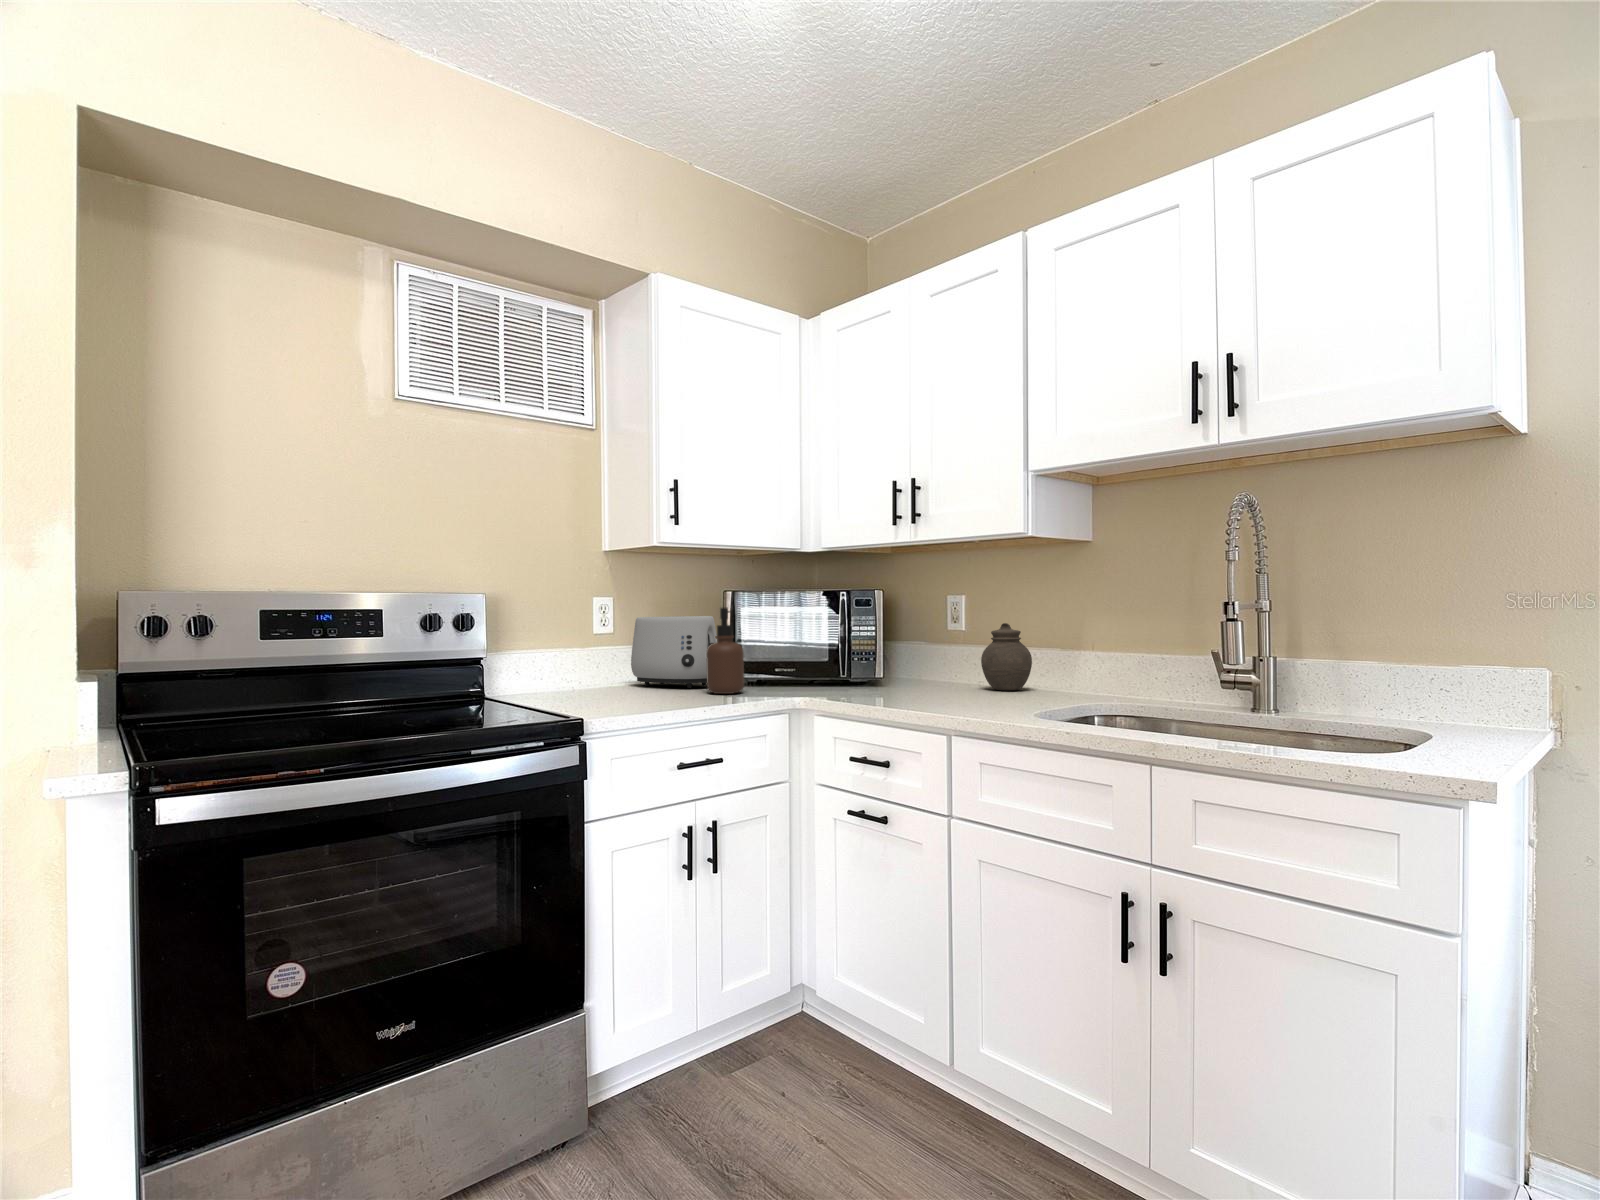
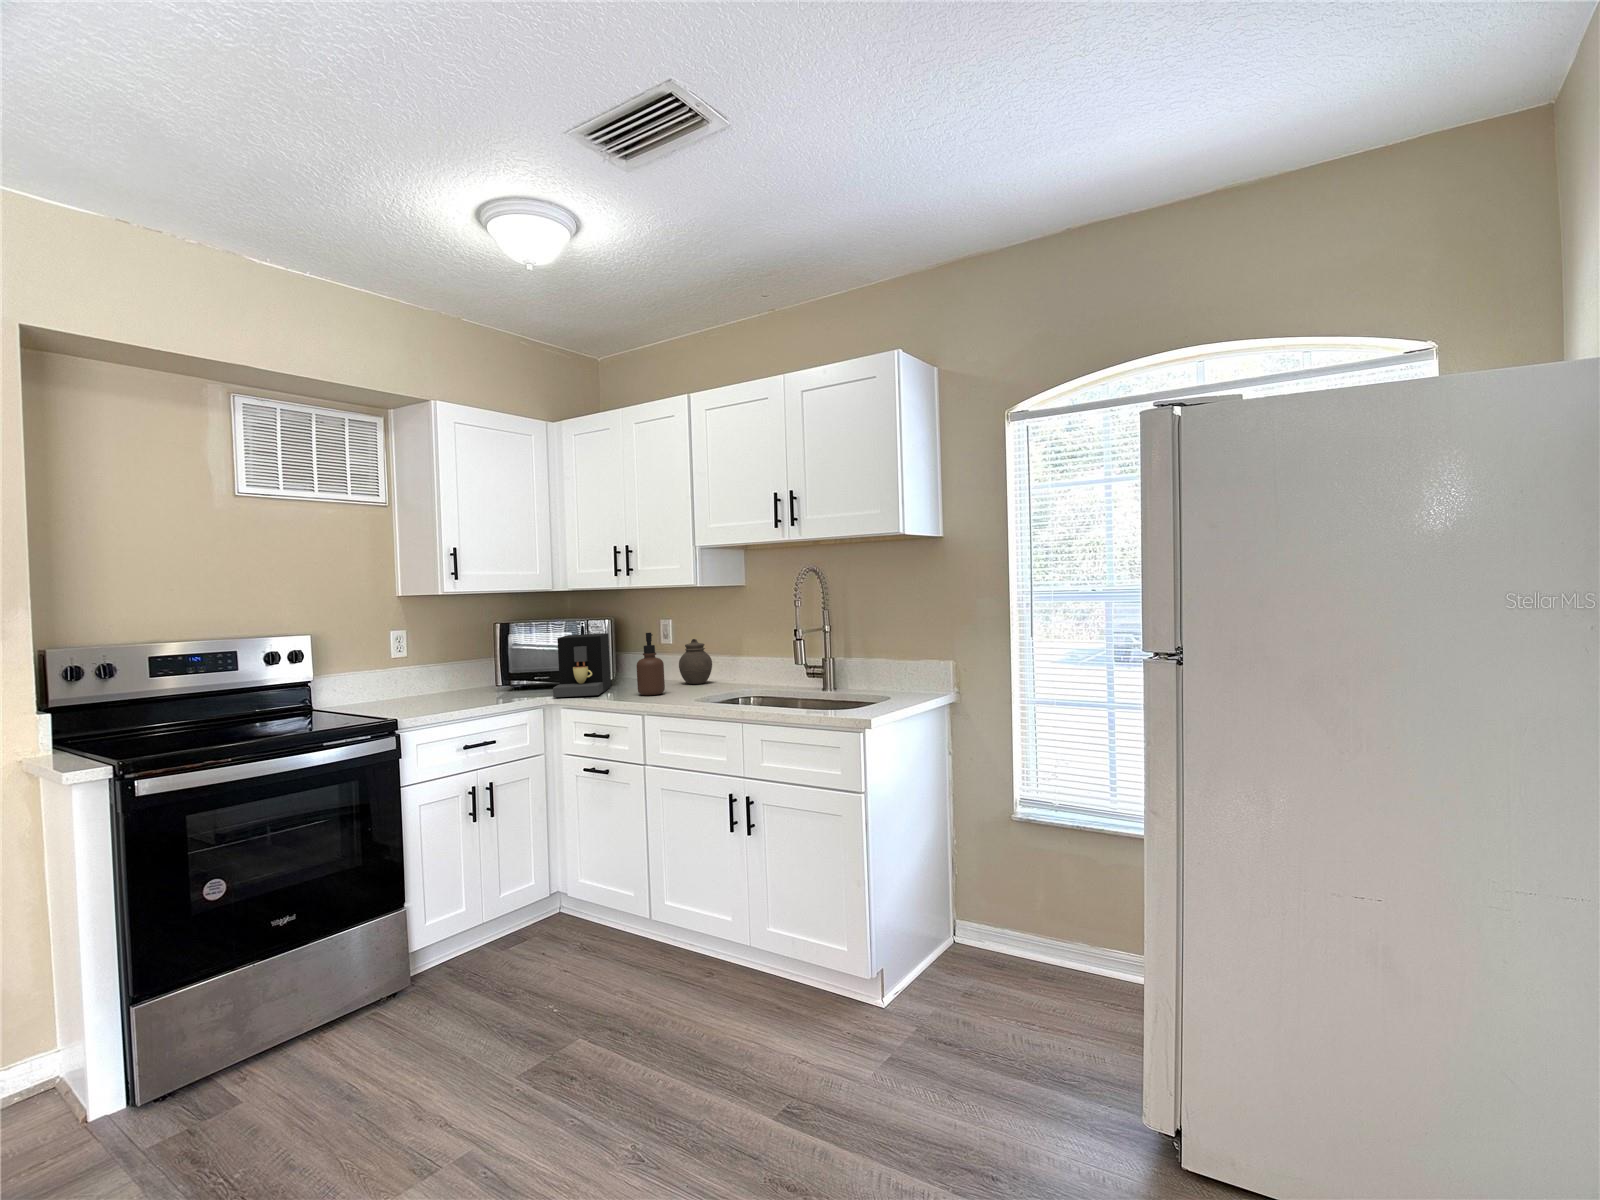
soap dispenser: present [706,608,744,694] -> present [637,633,665,695]
coffee maker: none [805,611,881,699] -> present [553,633,611,697]
toaster: present [631,616,717,688] -> none [422,641,492,694]

